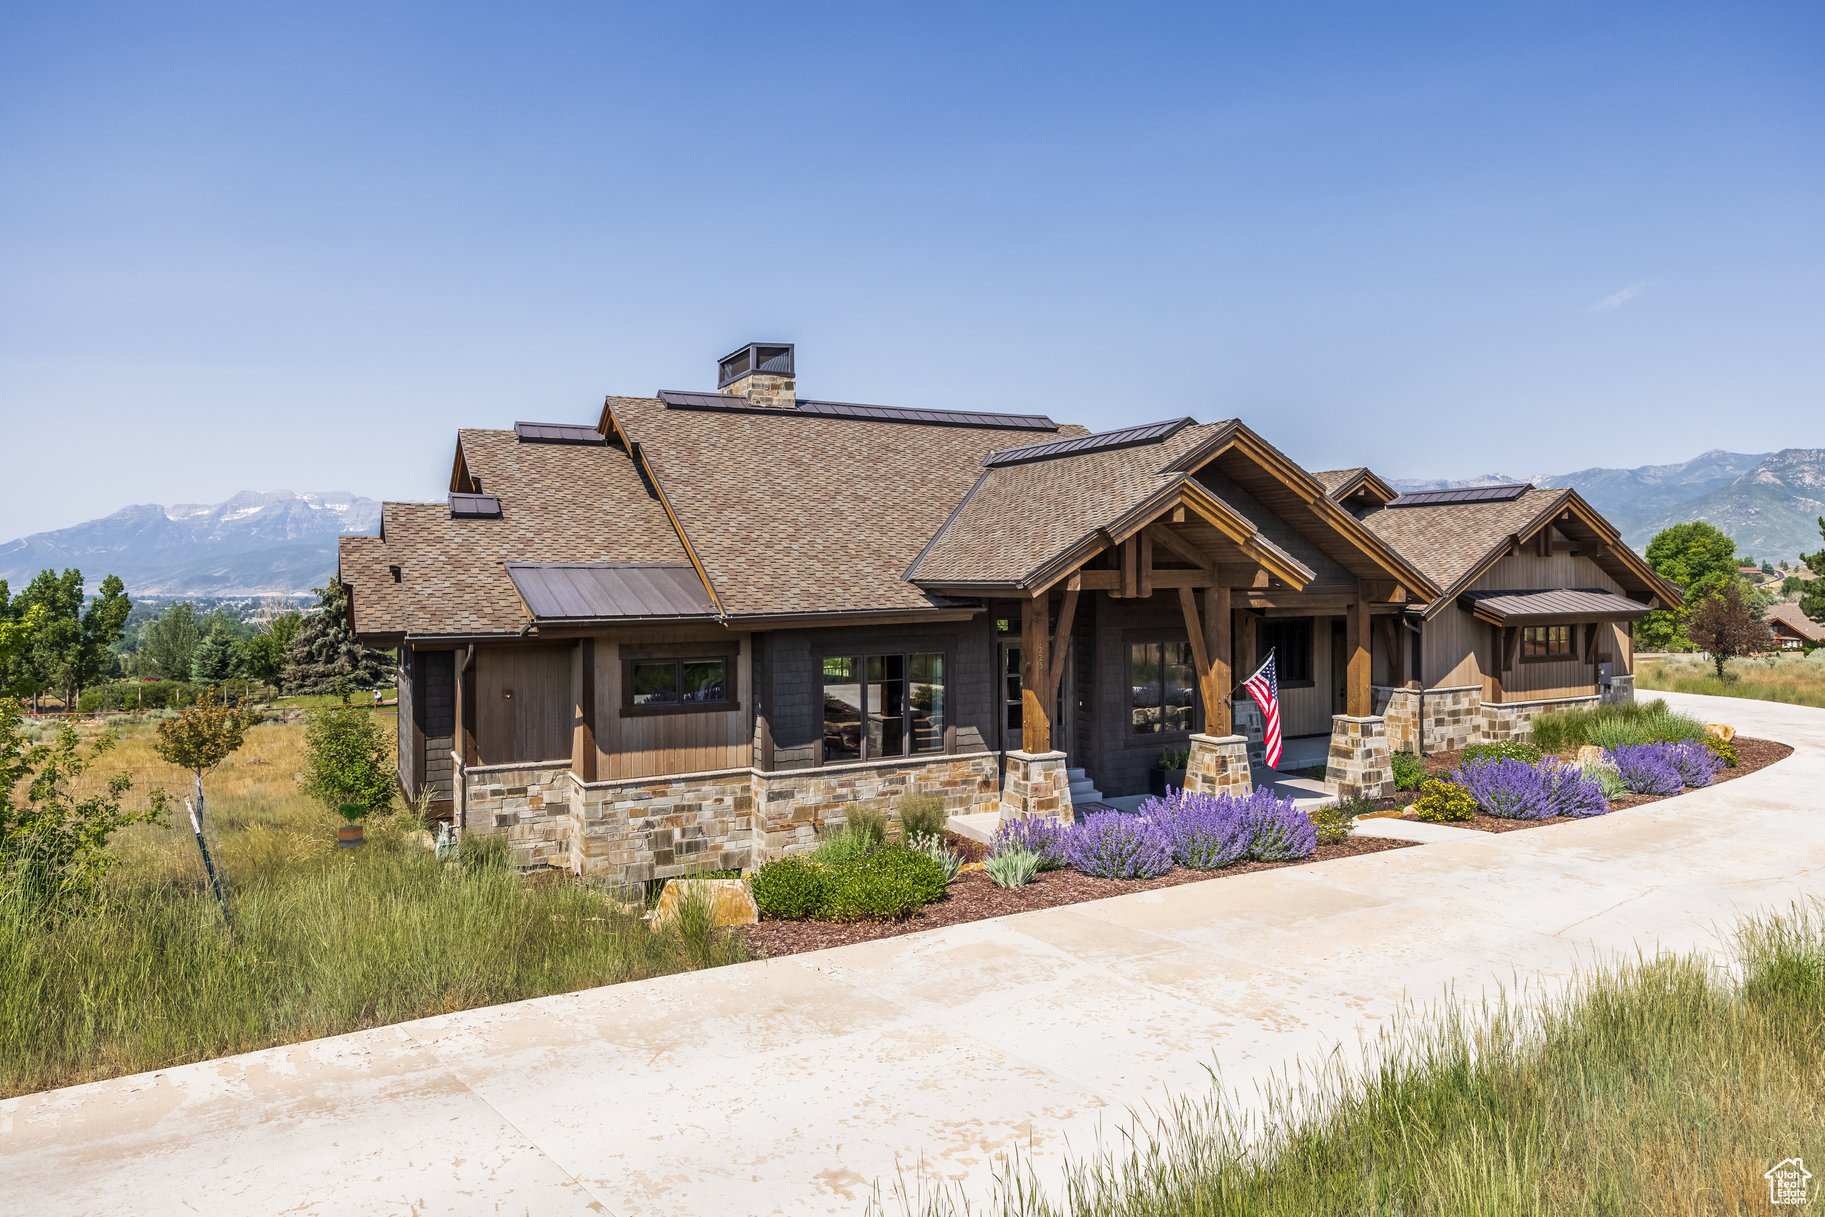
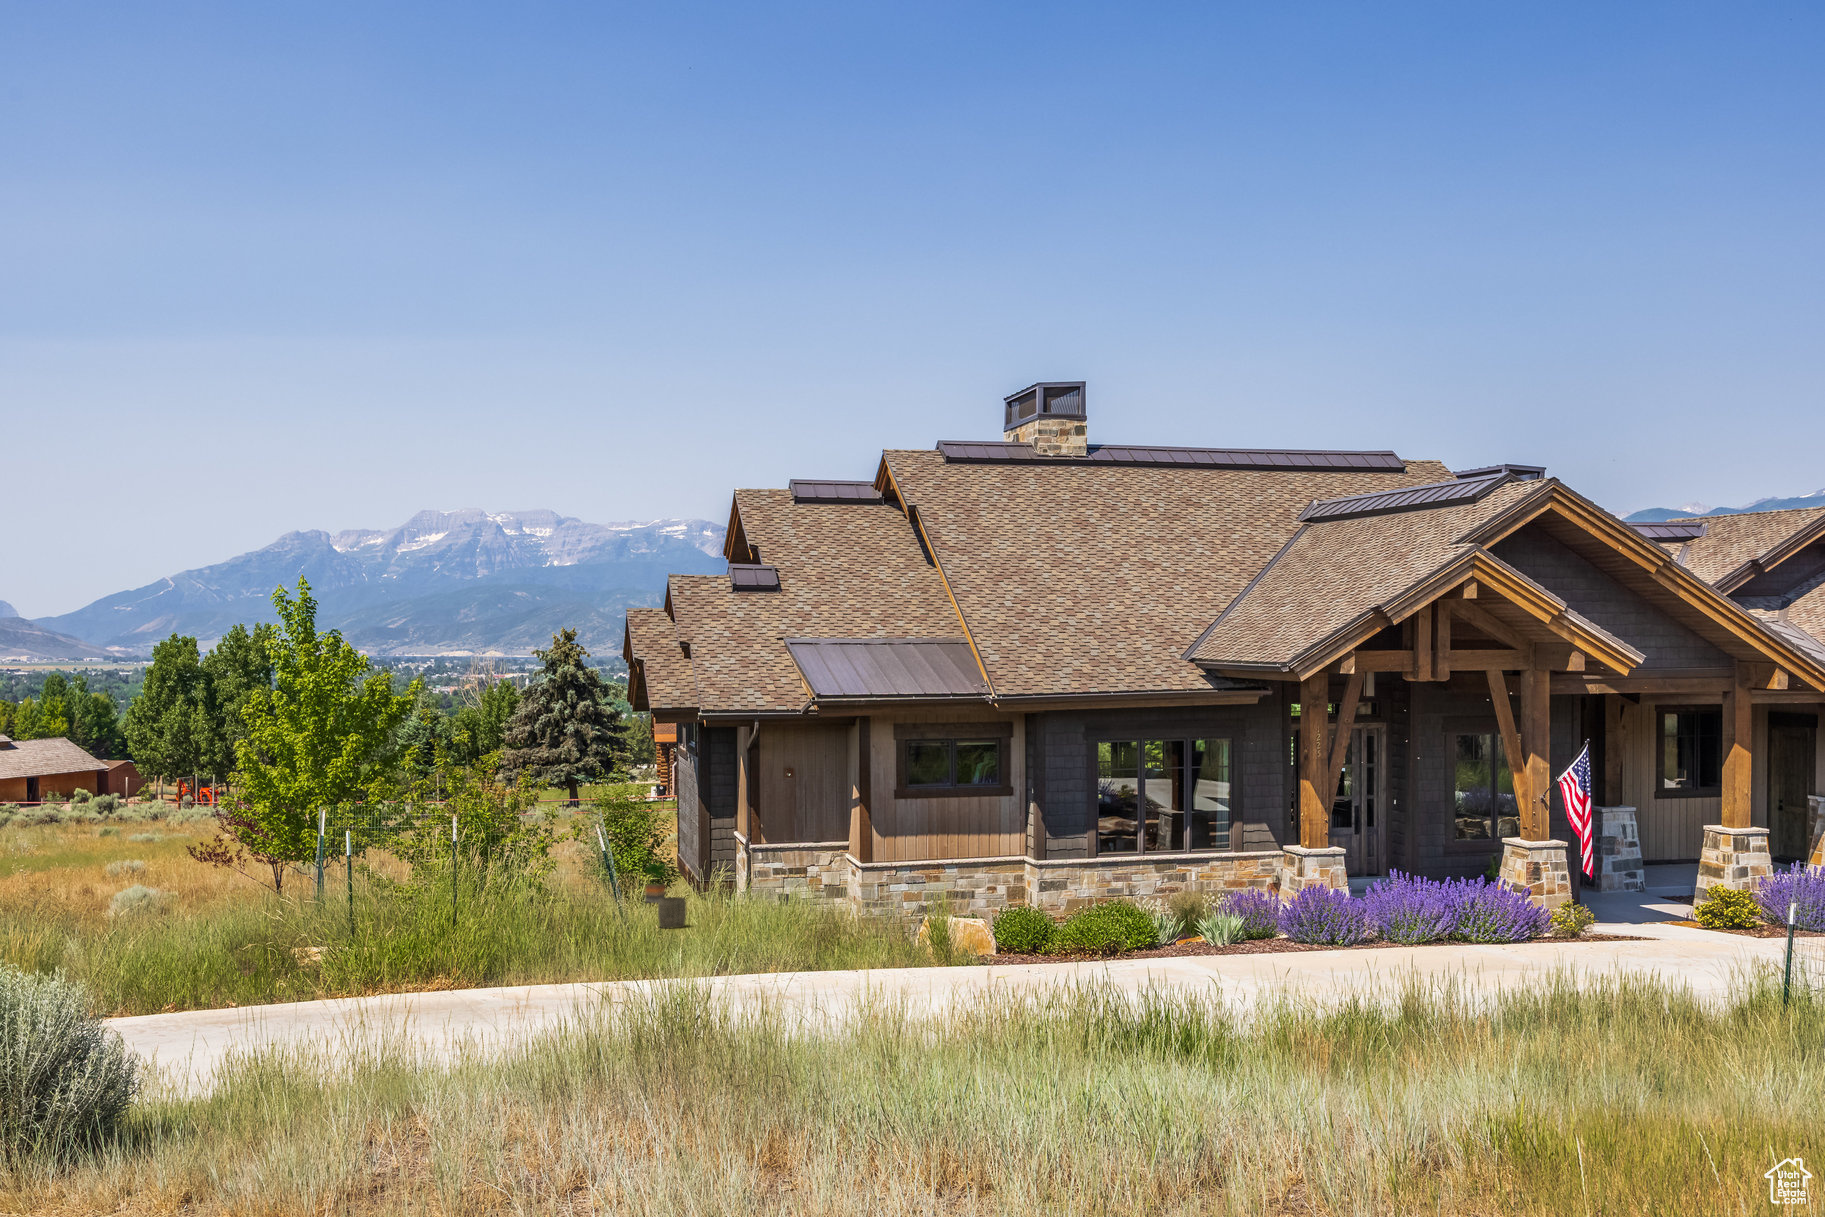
woven basket: none [329,859,368,901] -> present [658,897,686,928]

